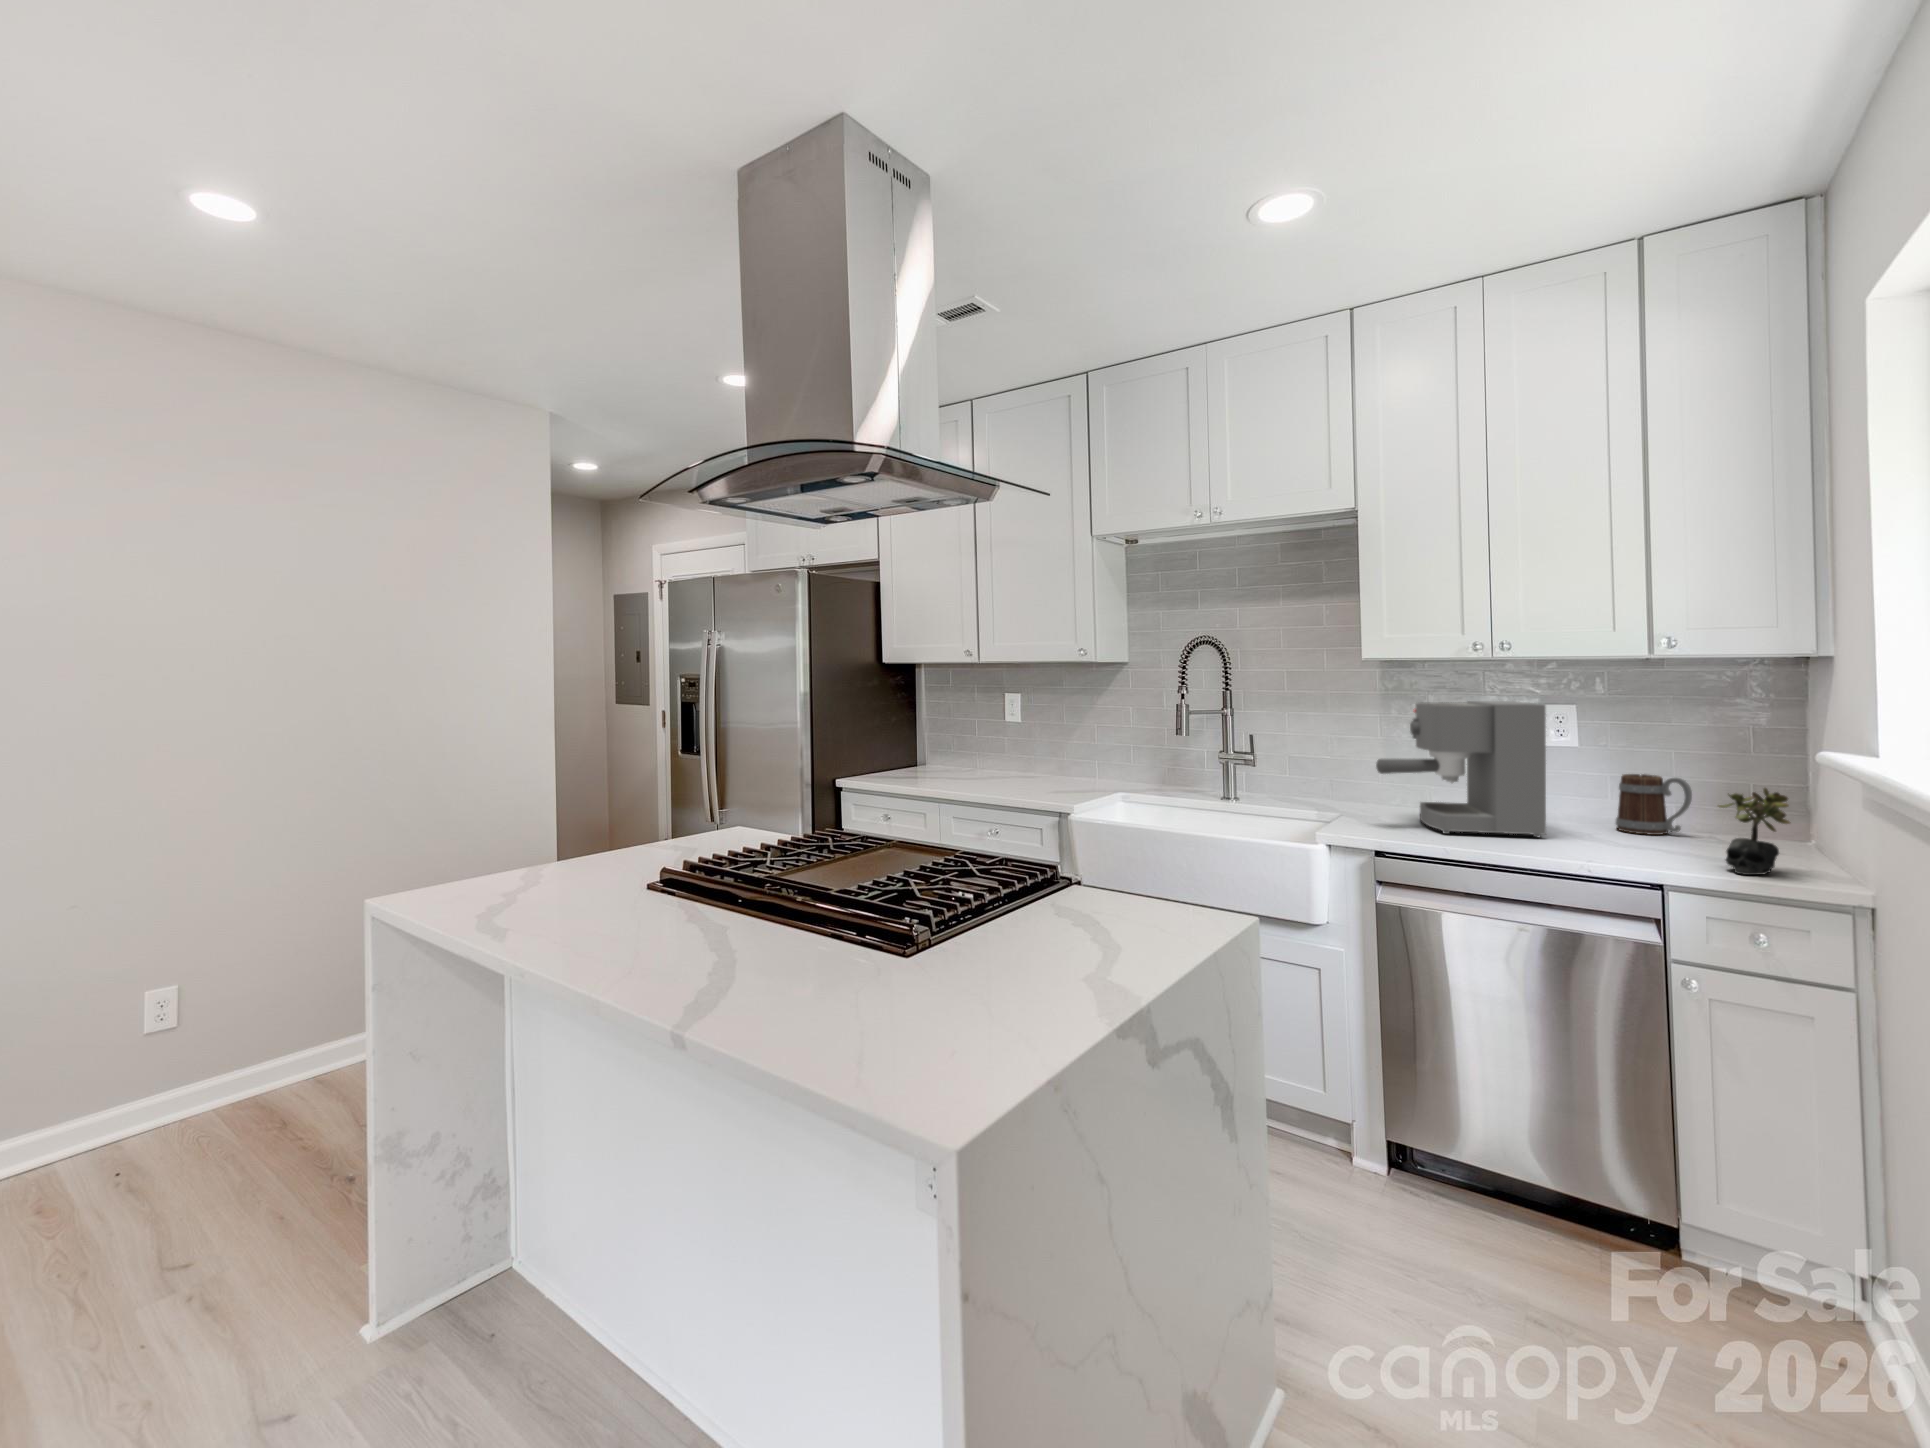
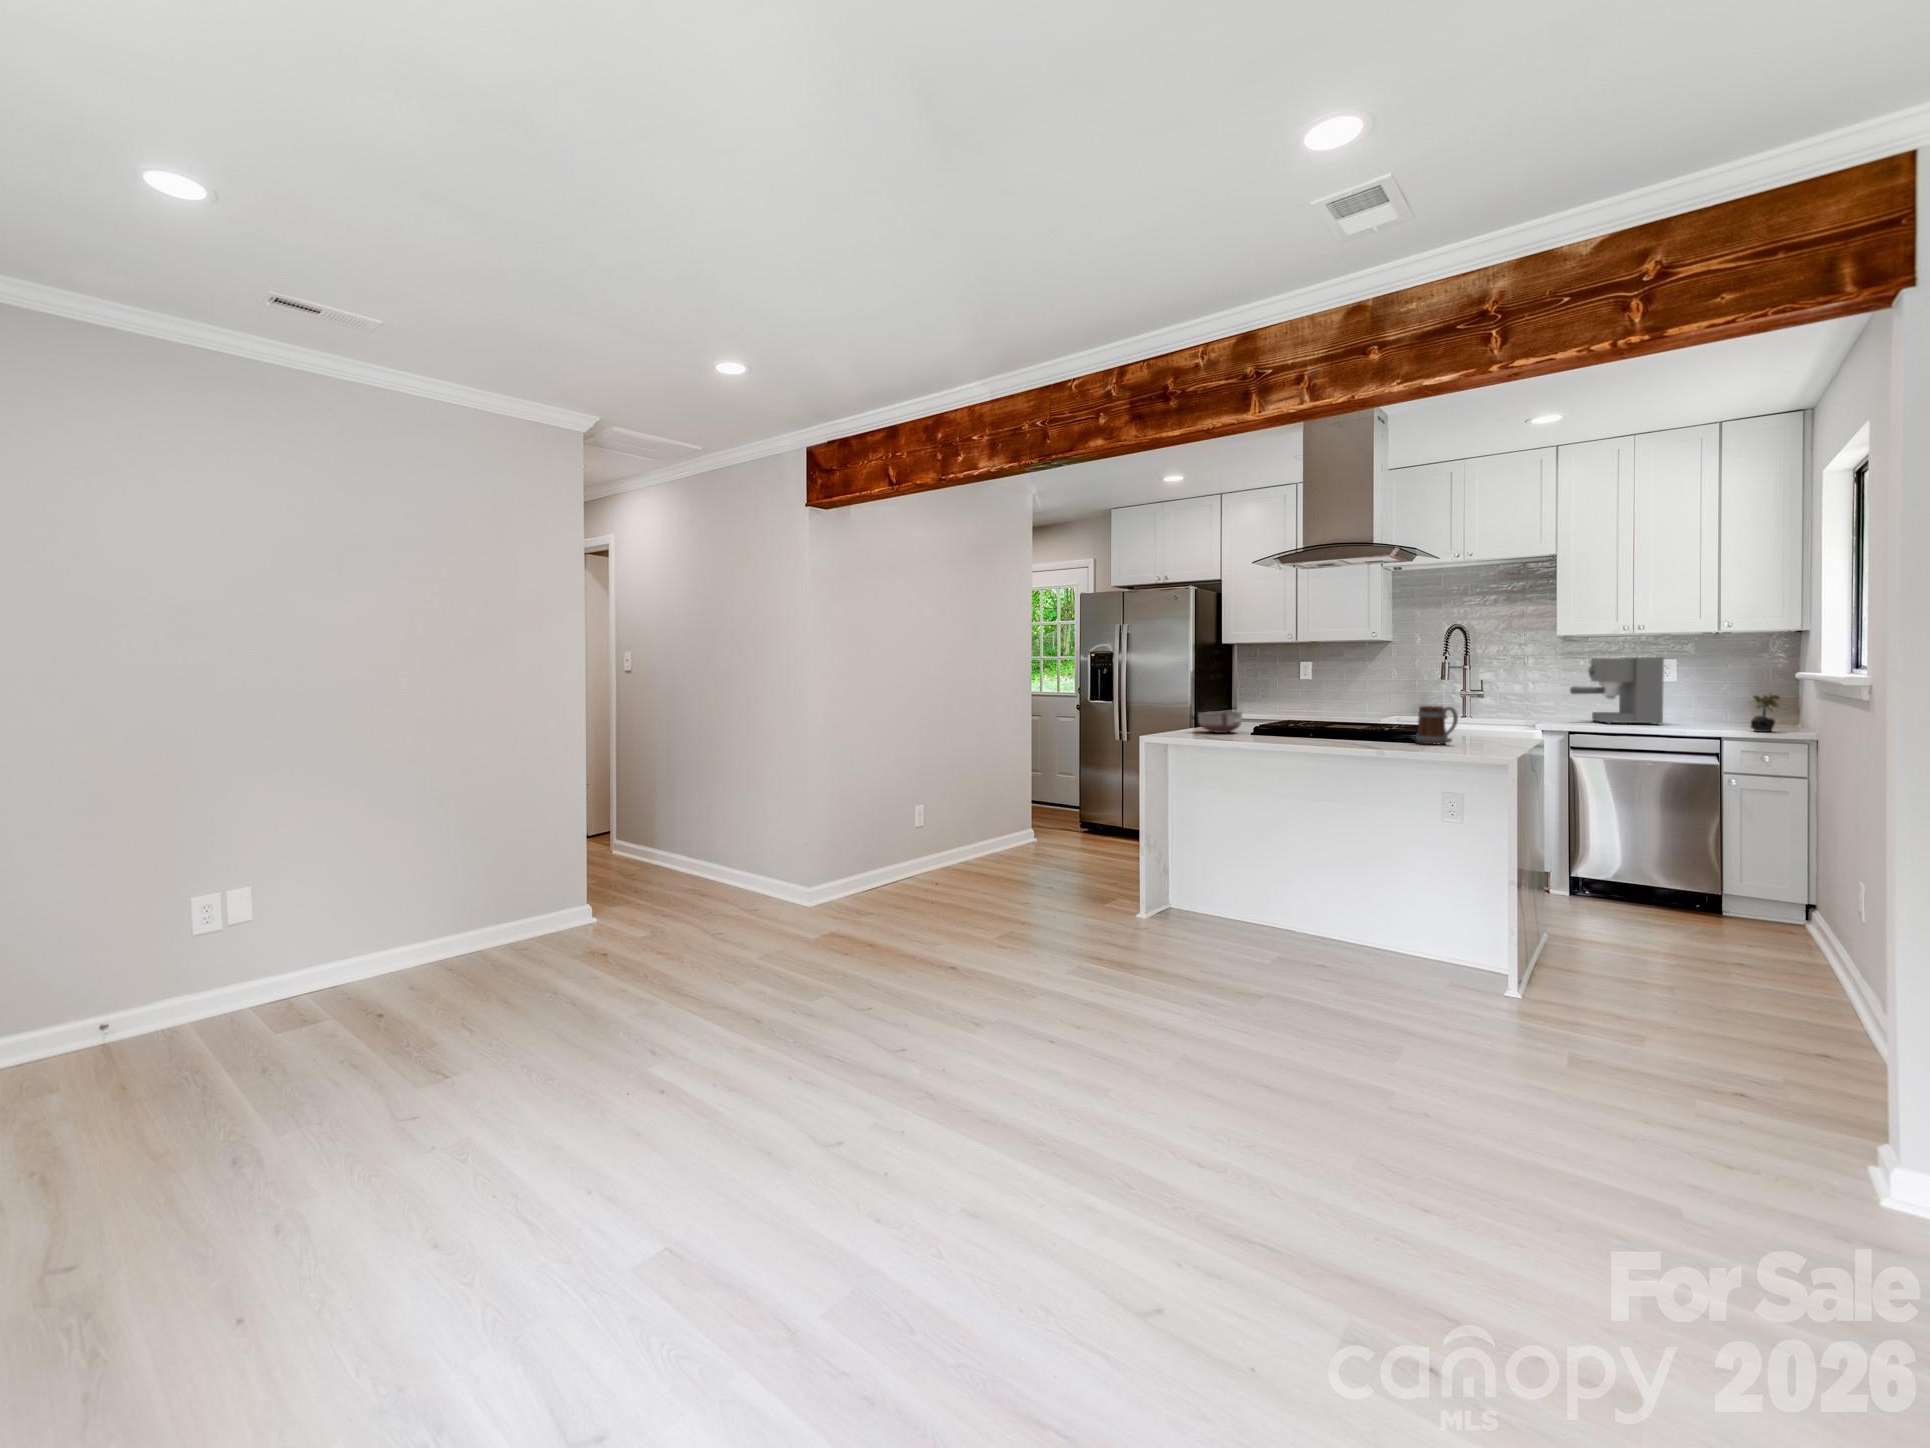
mug: present [1616,774,1692,835] -> present [1416,706,1458,744]
ceramic bowl: none [498,849,604,909] -> present [1198,711,1242,733]

